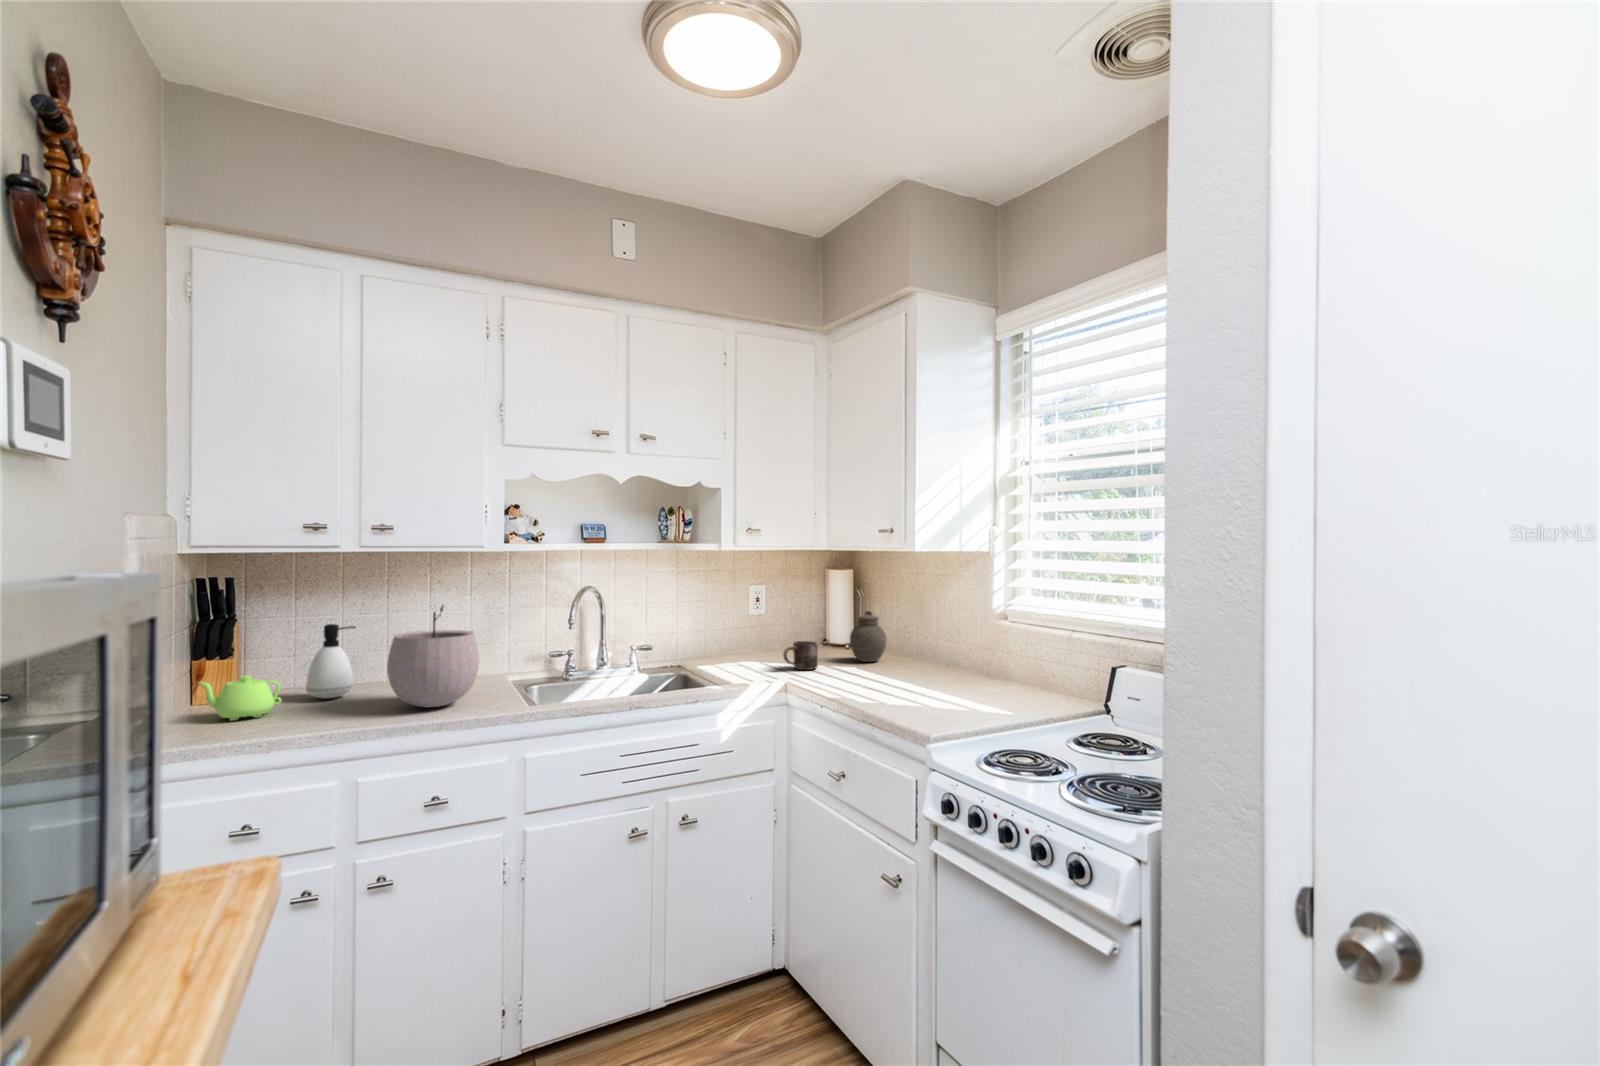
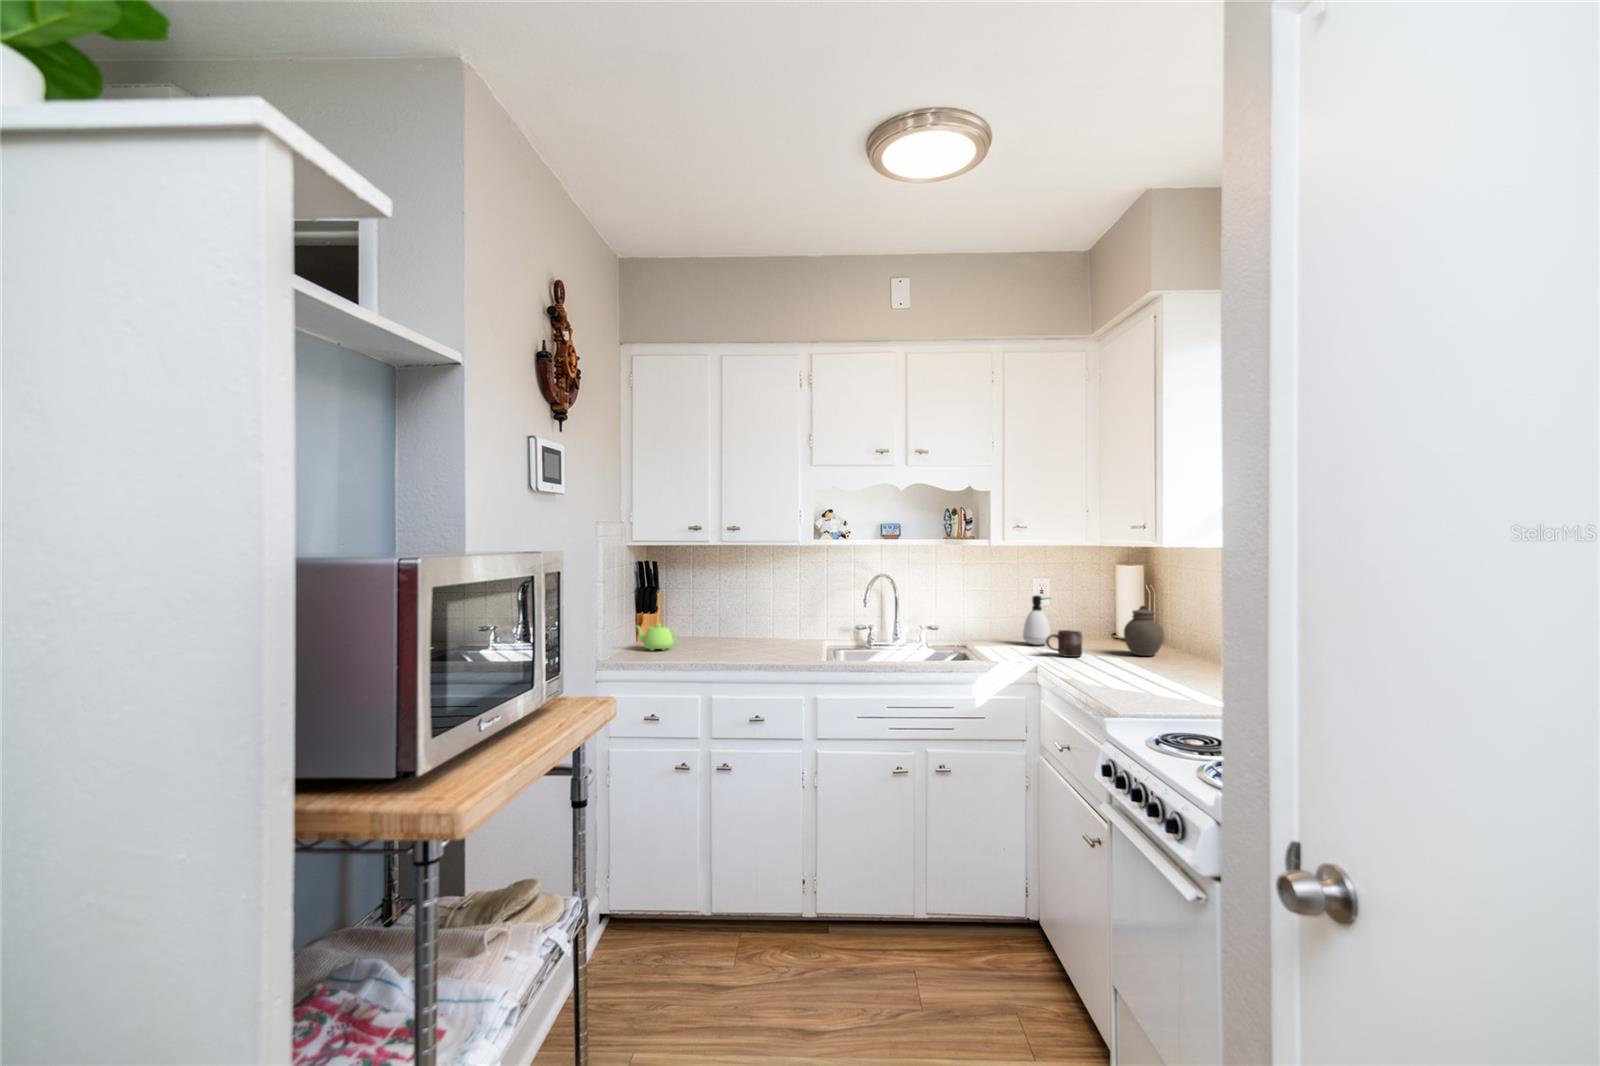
plant pot: present [387,606,479,707] -> none [733,581,791,655]
soap dispenser: present [306,624,356,698] -> present [1023,595,1051,645]

